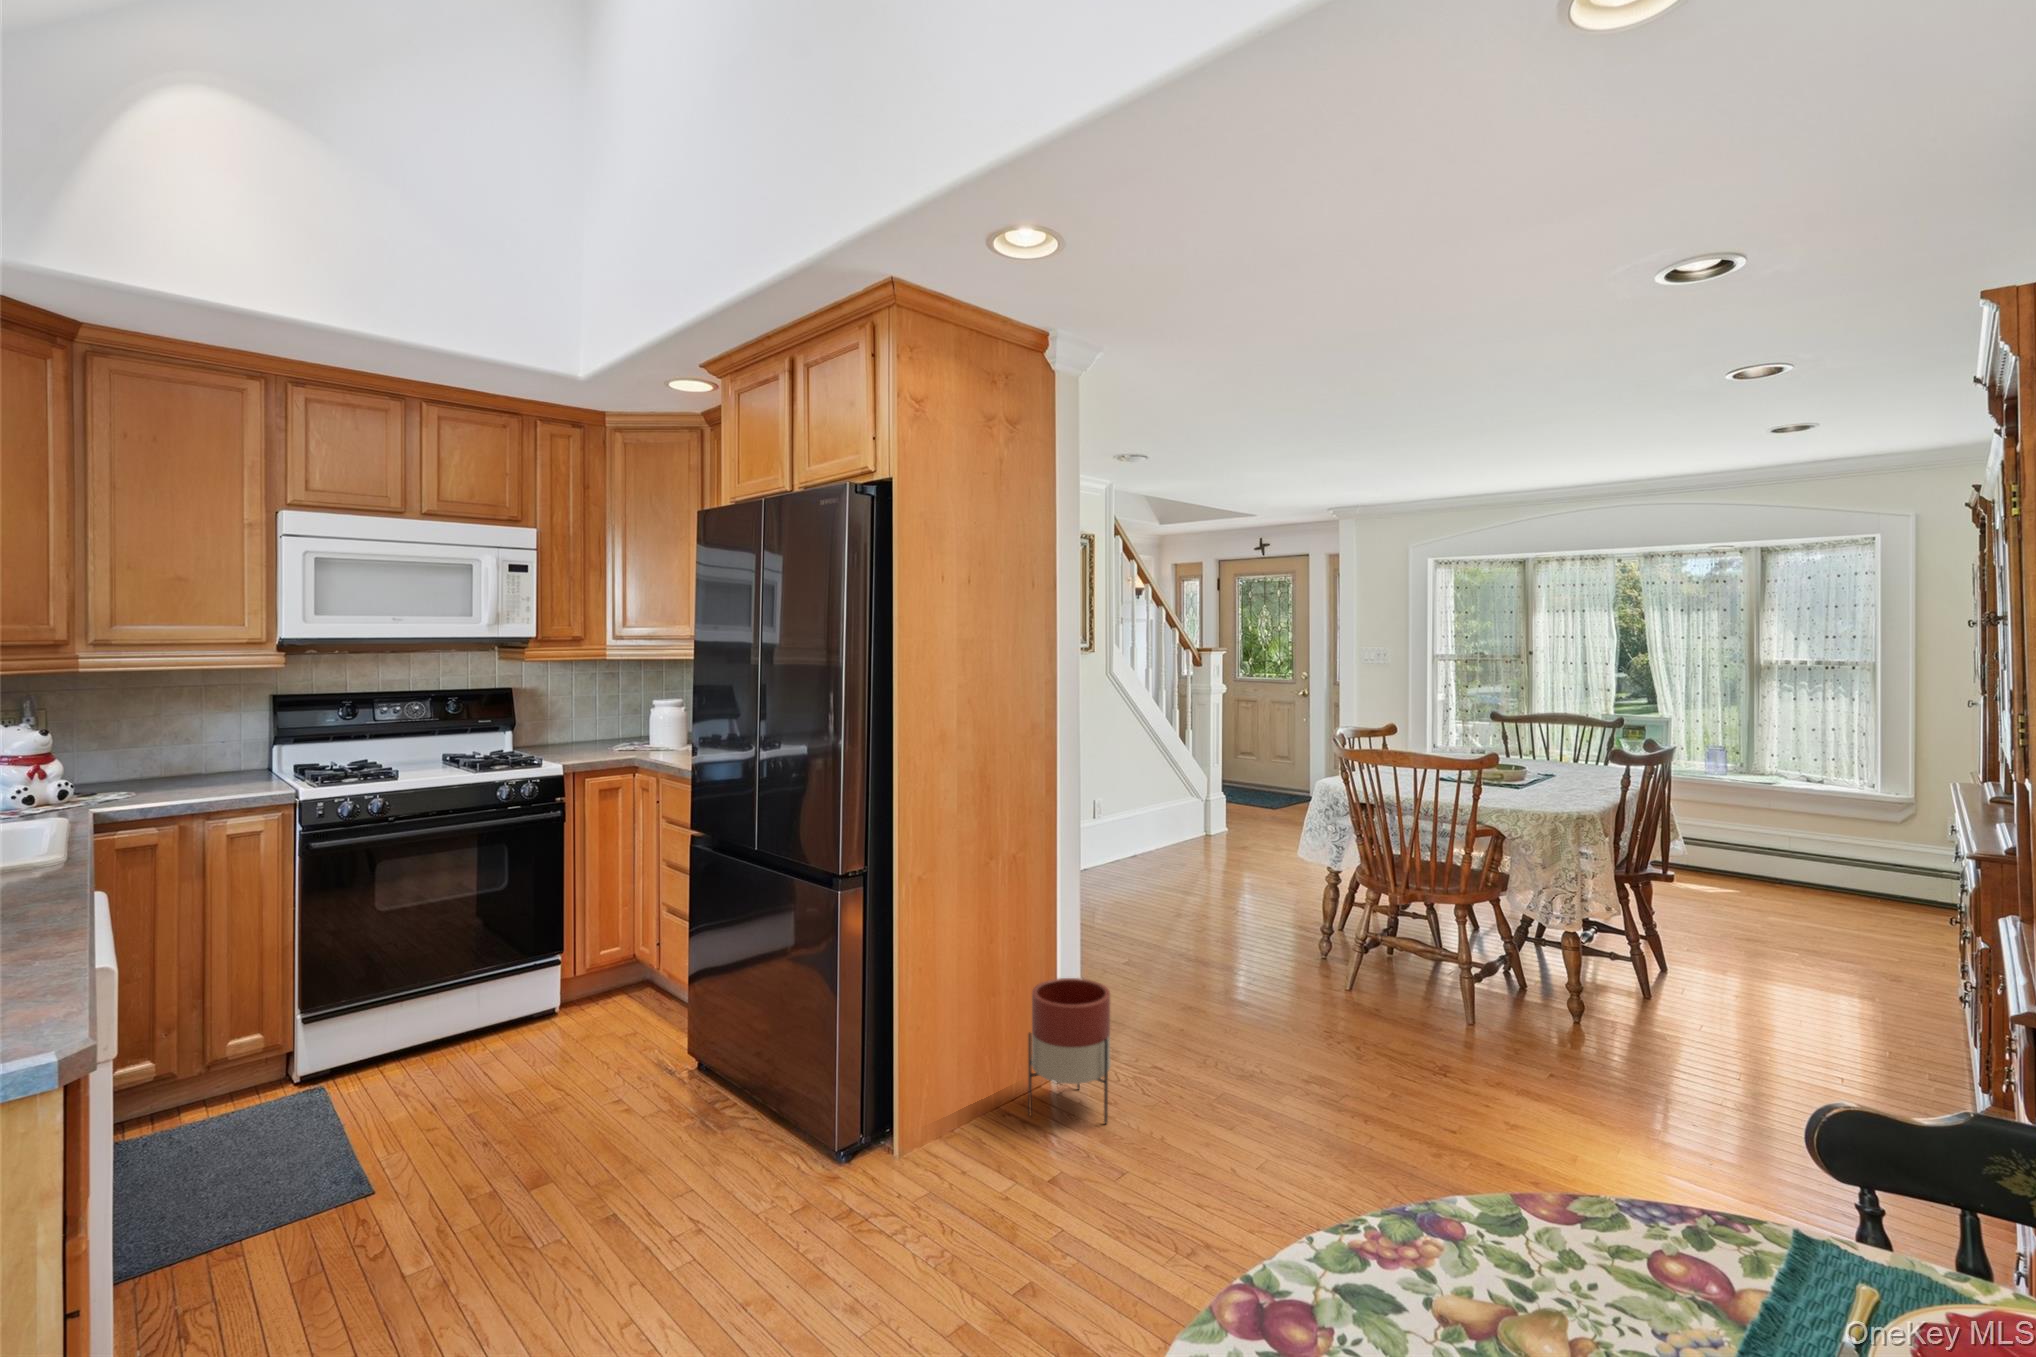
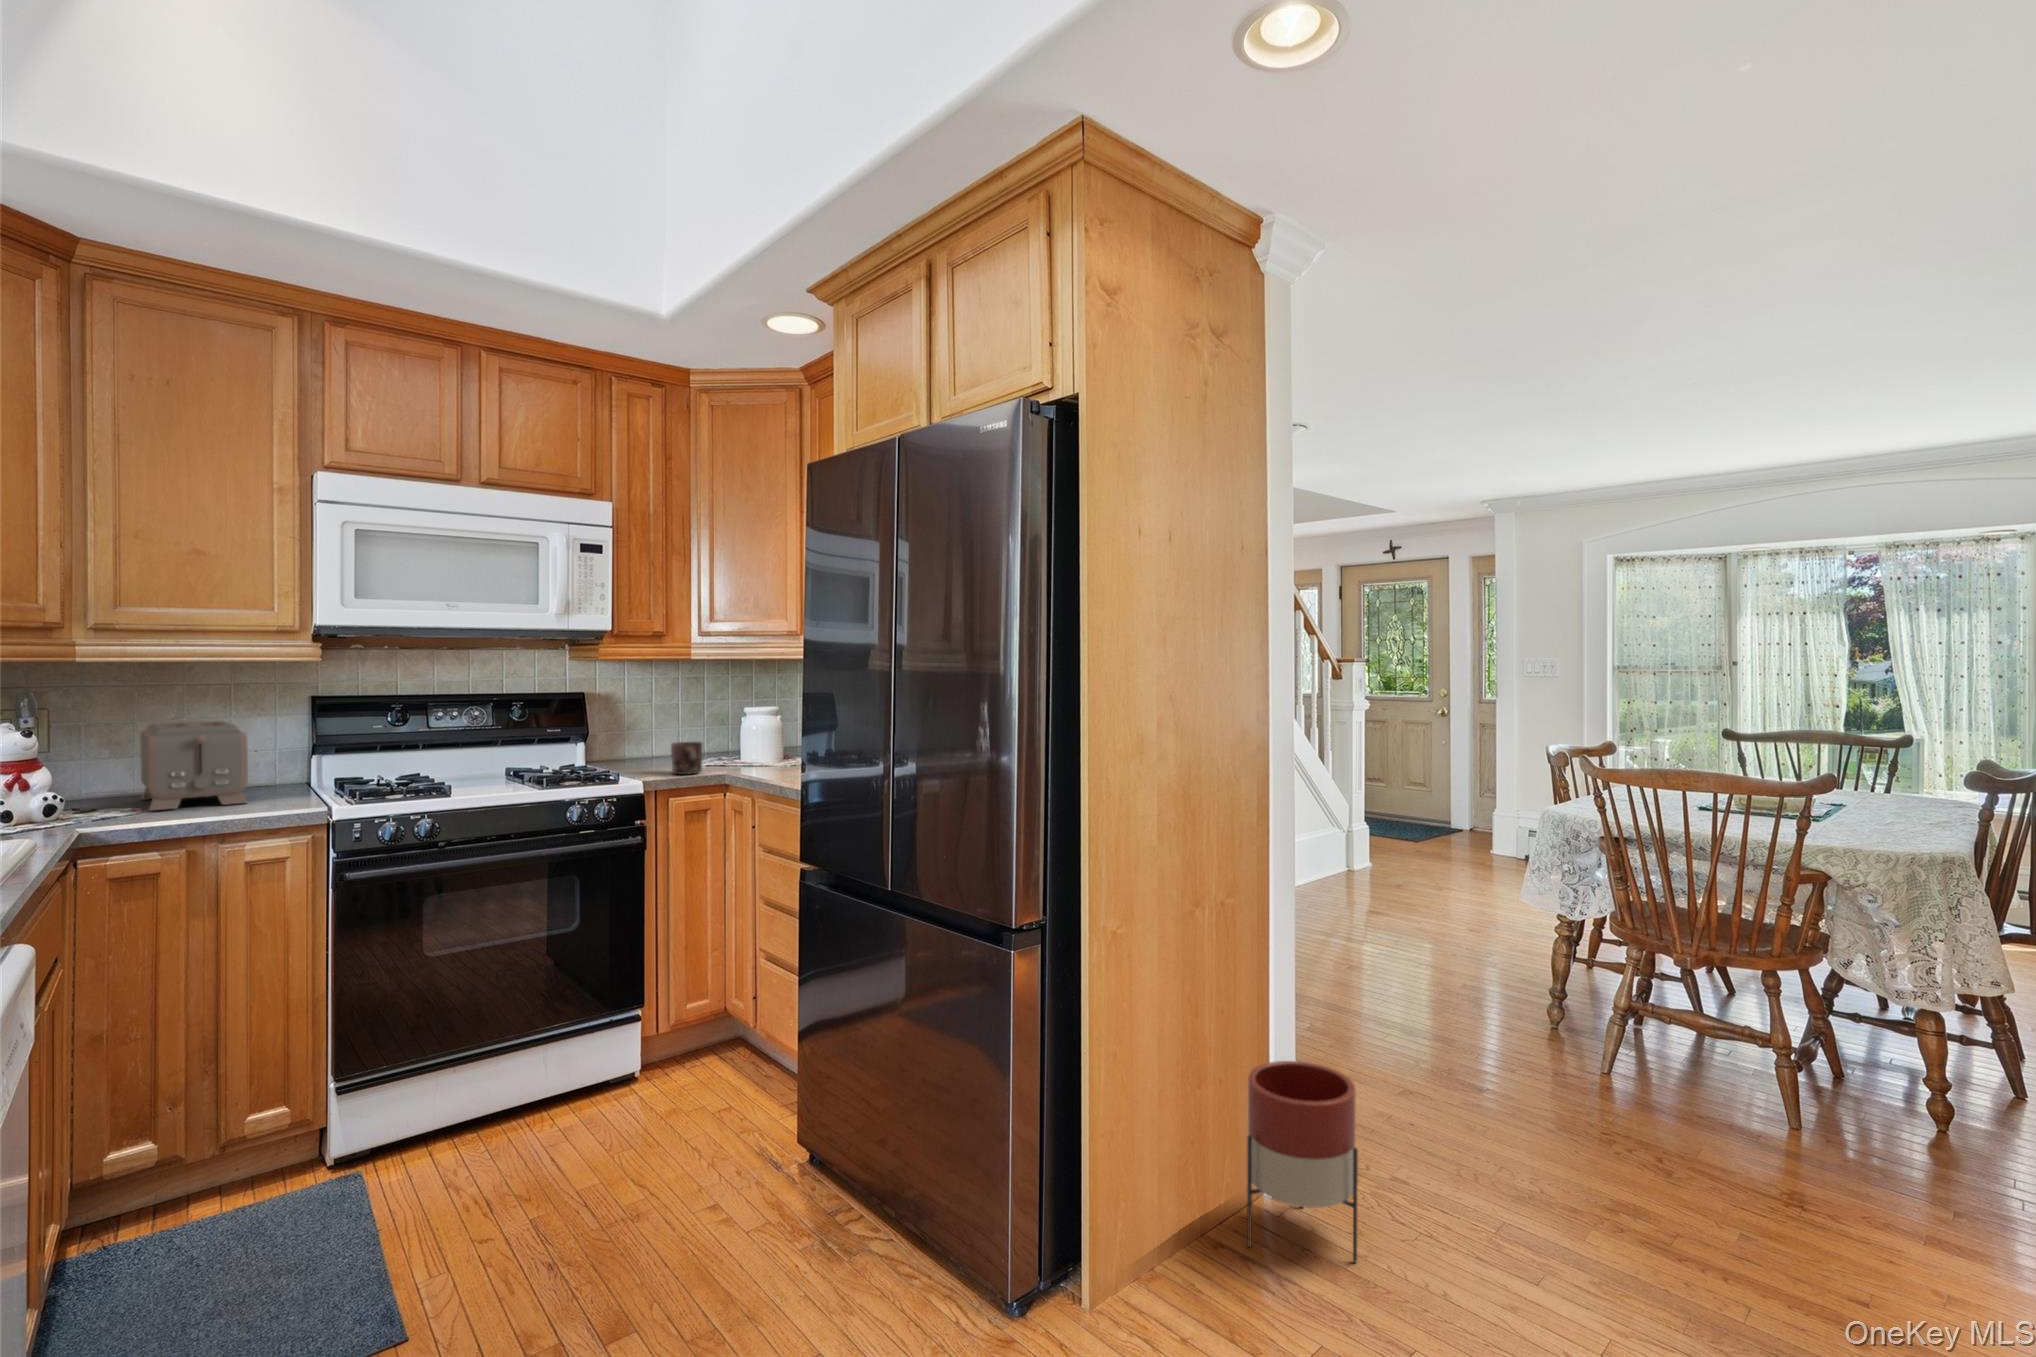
toaster: none [128,718,224,794] -> present [140,721,248,810]
mug: none [587,731,615,759] -> present [671,742,702,774]

